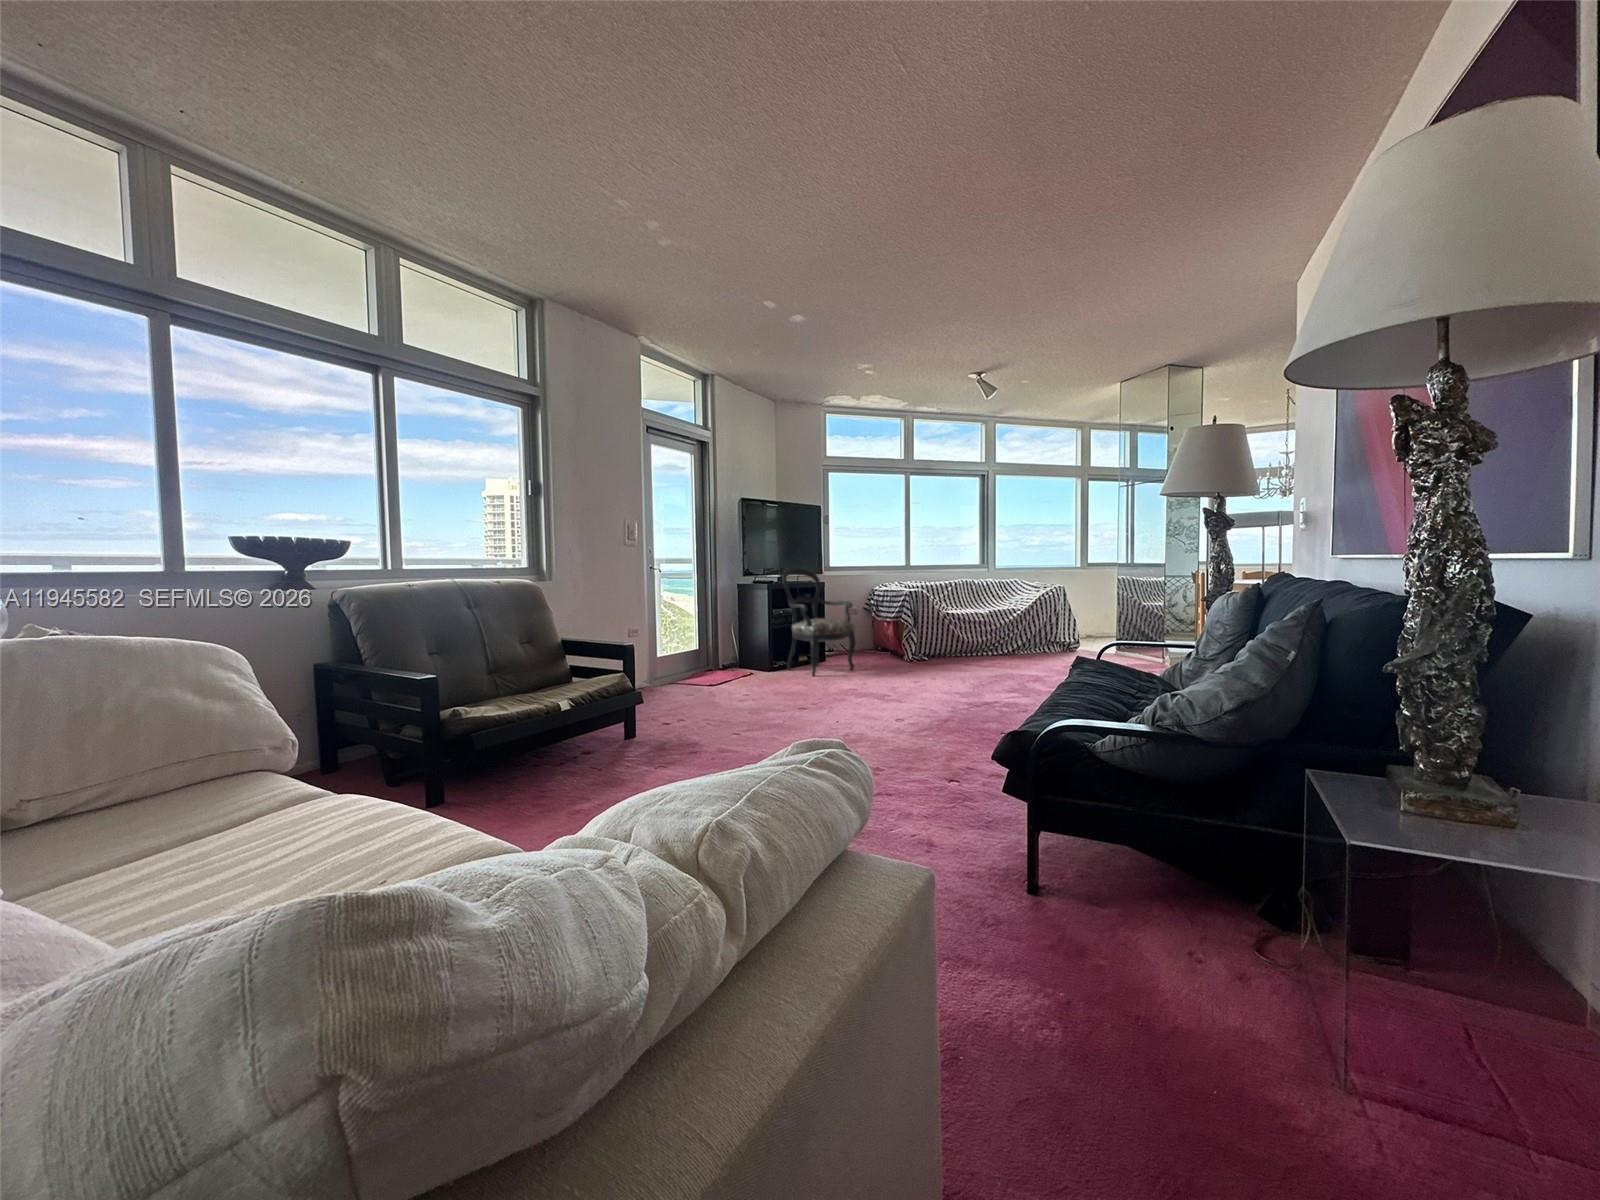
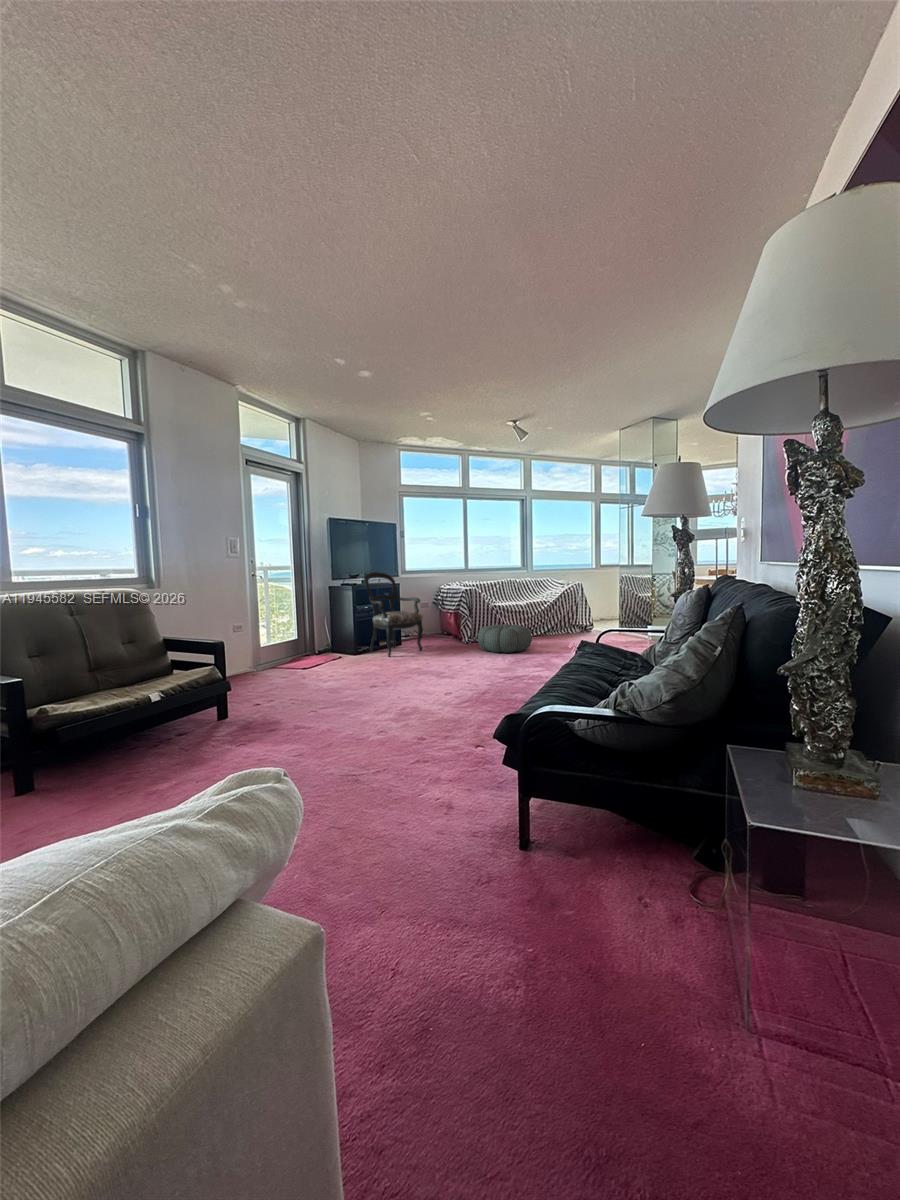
pouf: none [927,639,1000,675] -> present [478,624,532,653]

